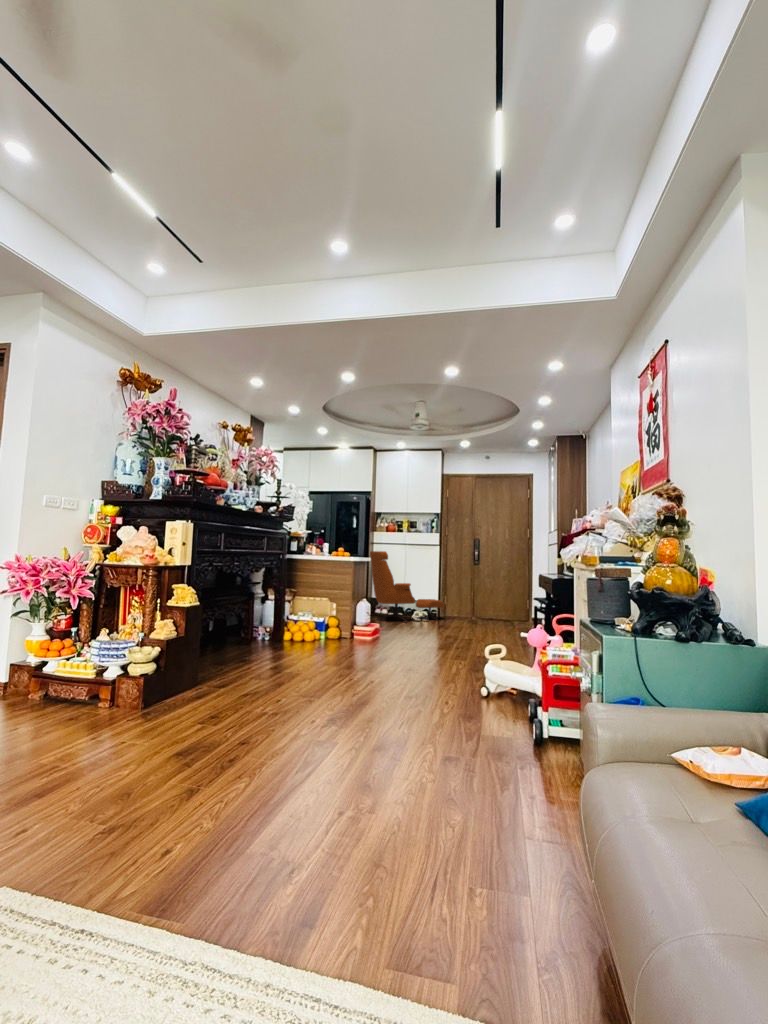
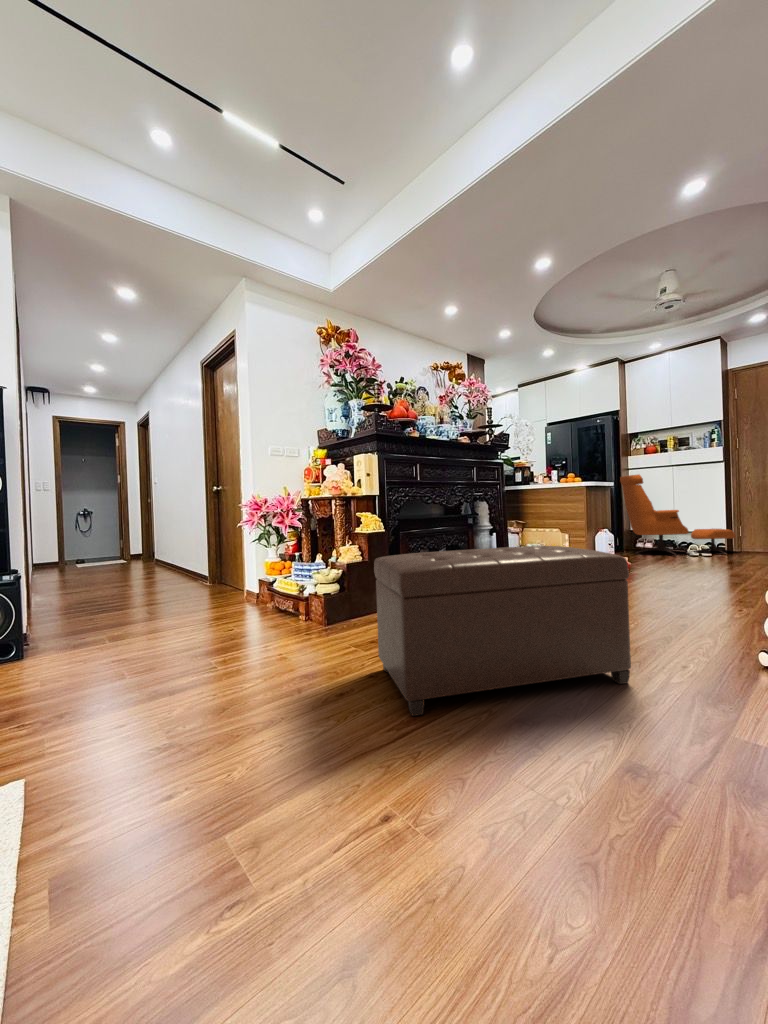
ottoman: none [245,626,426,764] -> present [374,546,631,716]

